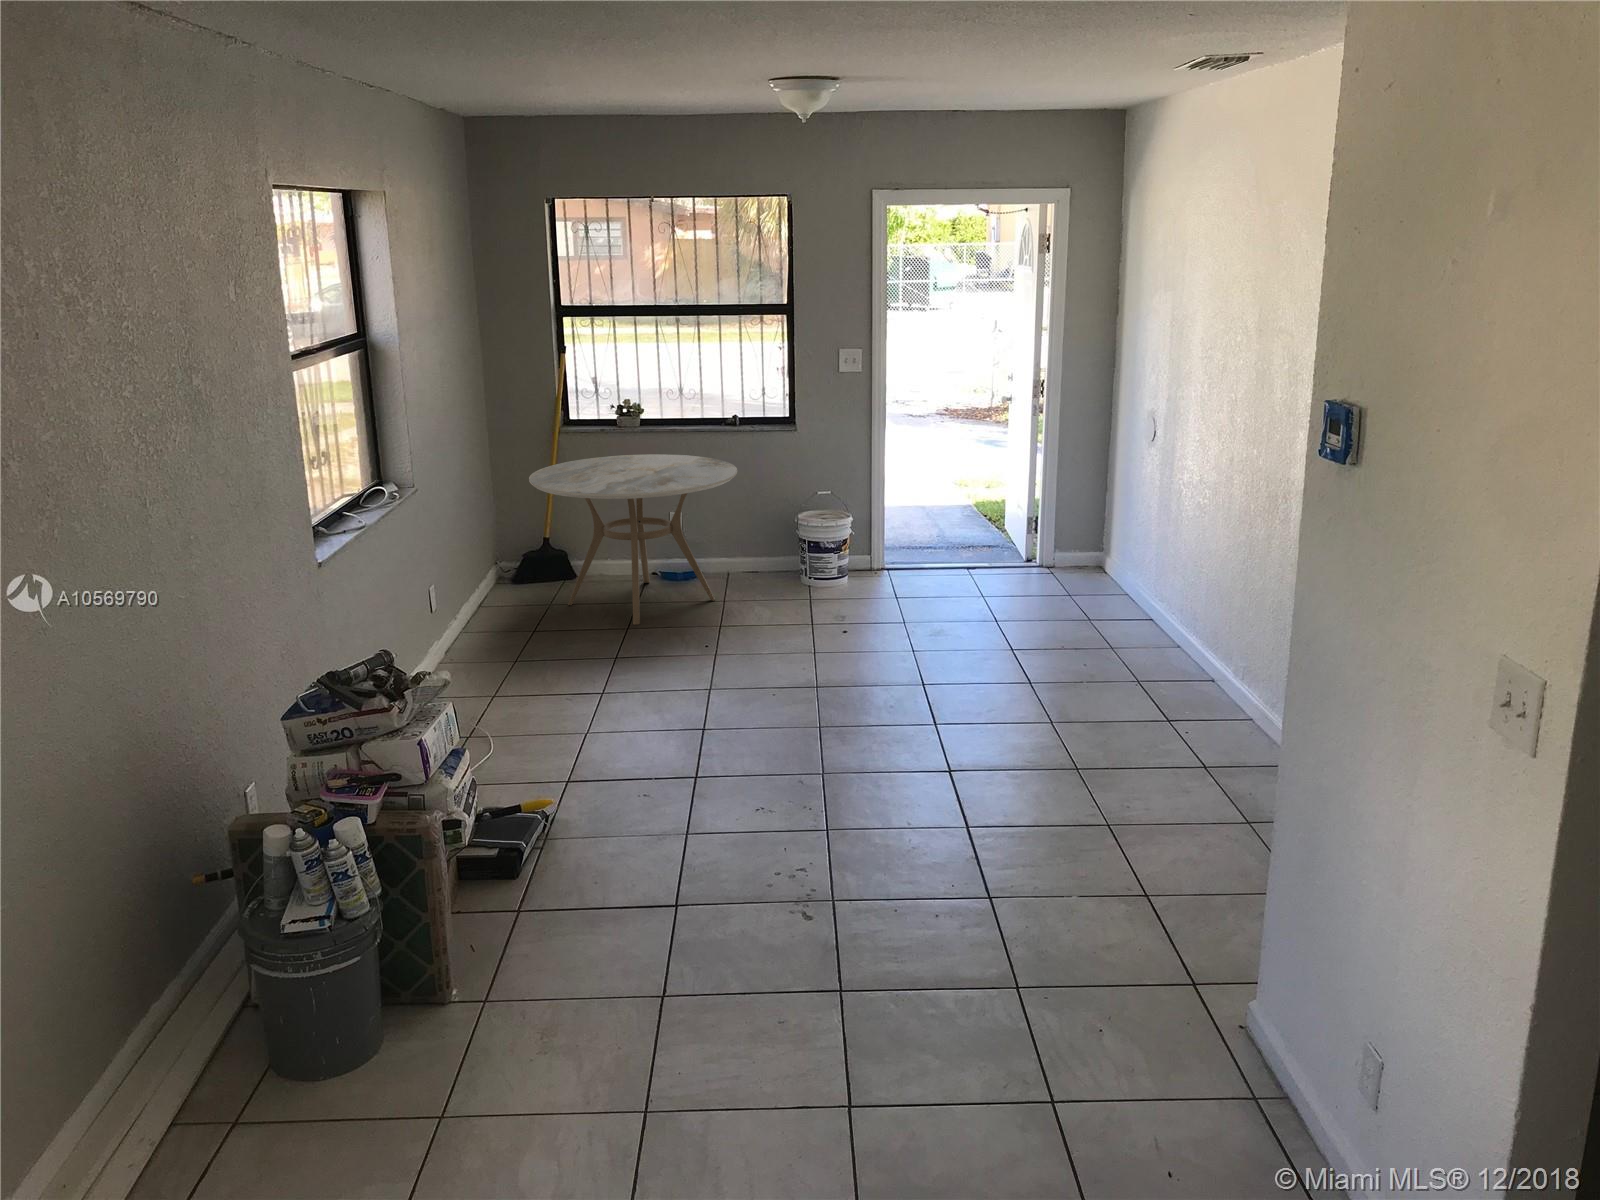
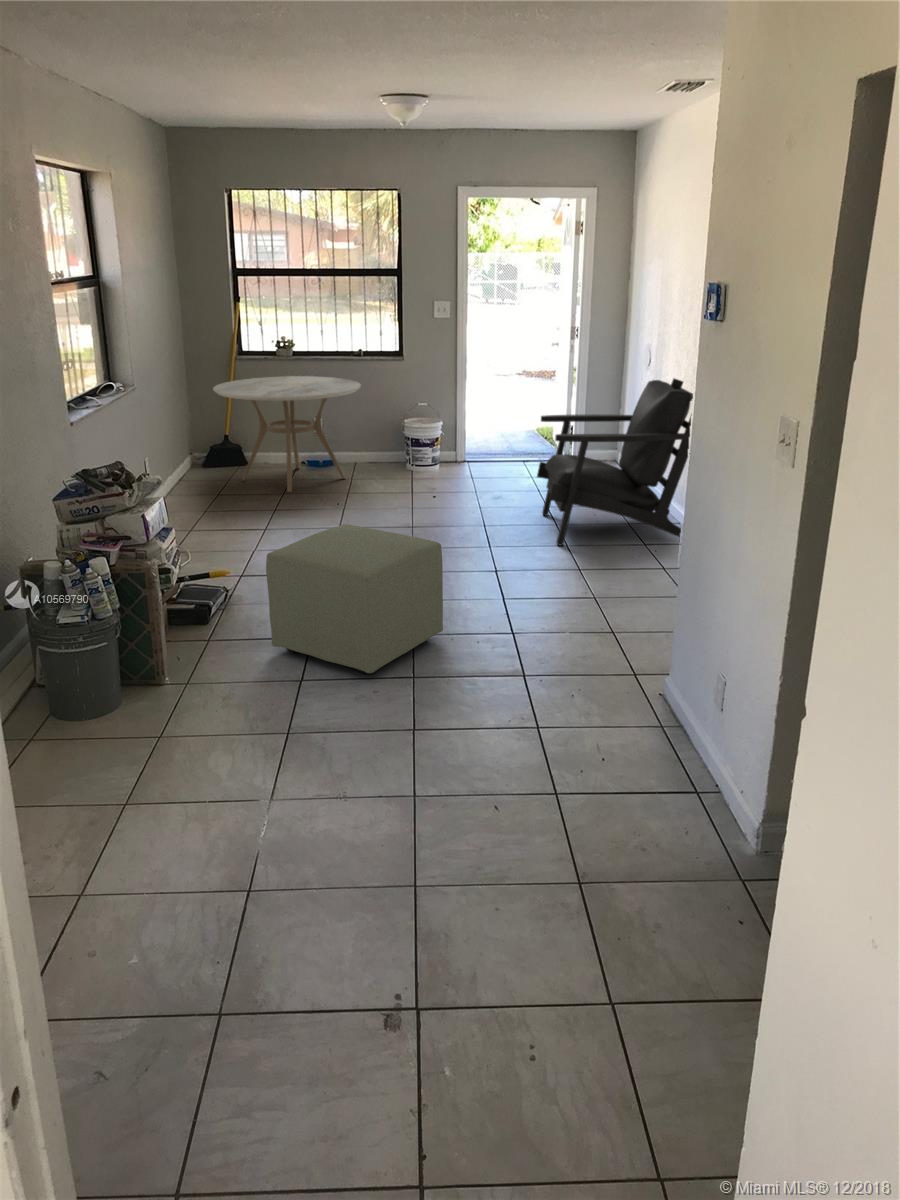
armchair: none [997,467,1264,721] -> present [537,378,693,546]
ottoman: none [609,725,880,985] -> present [266,524,443,674]

